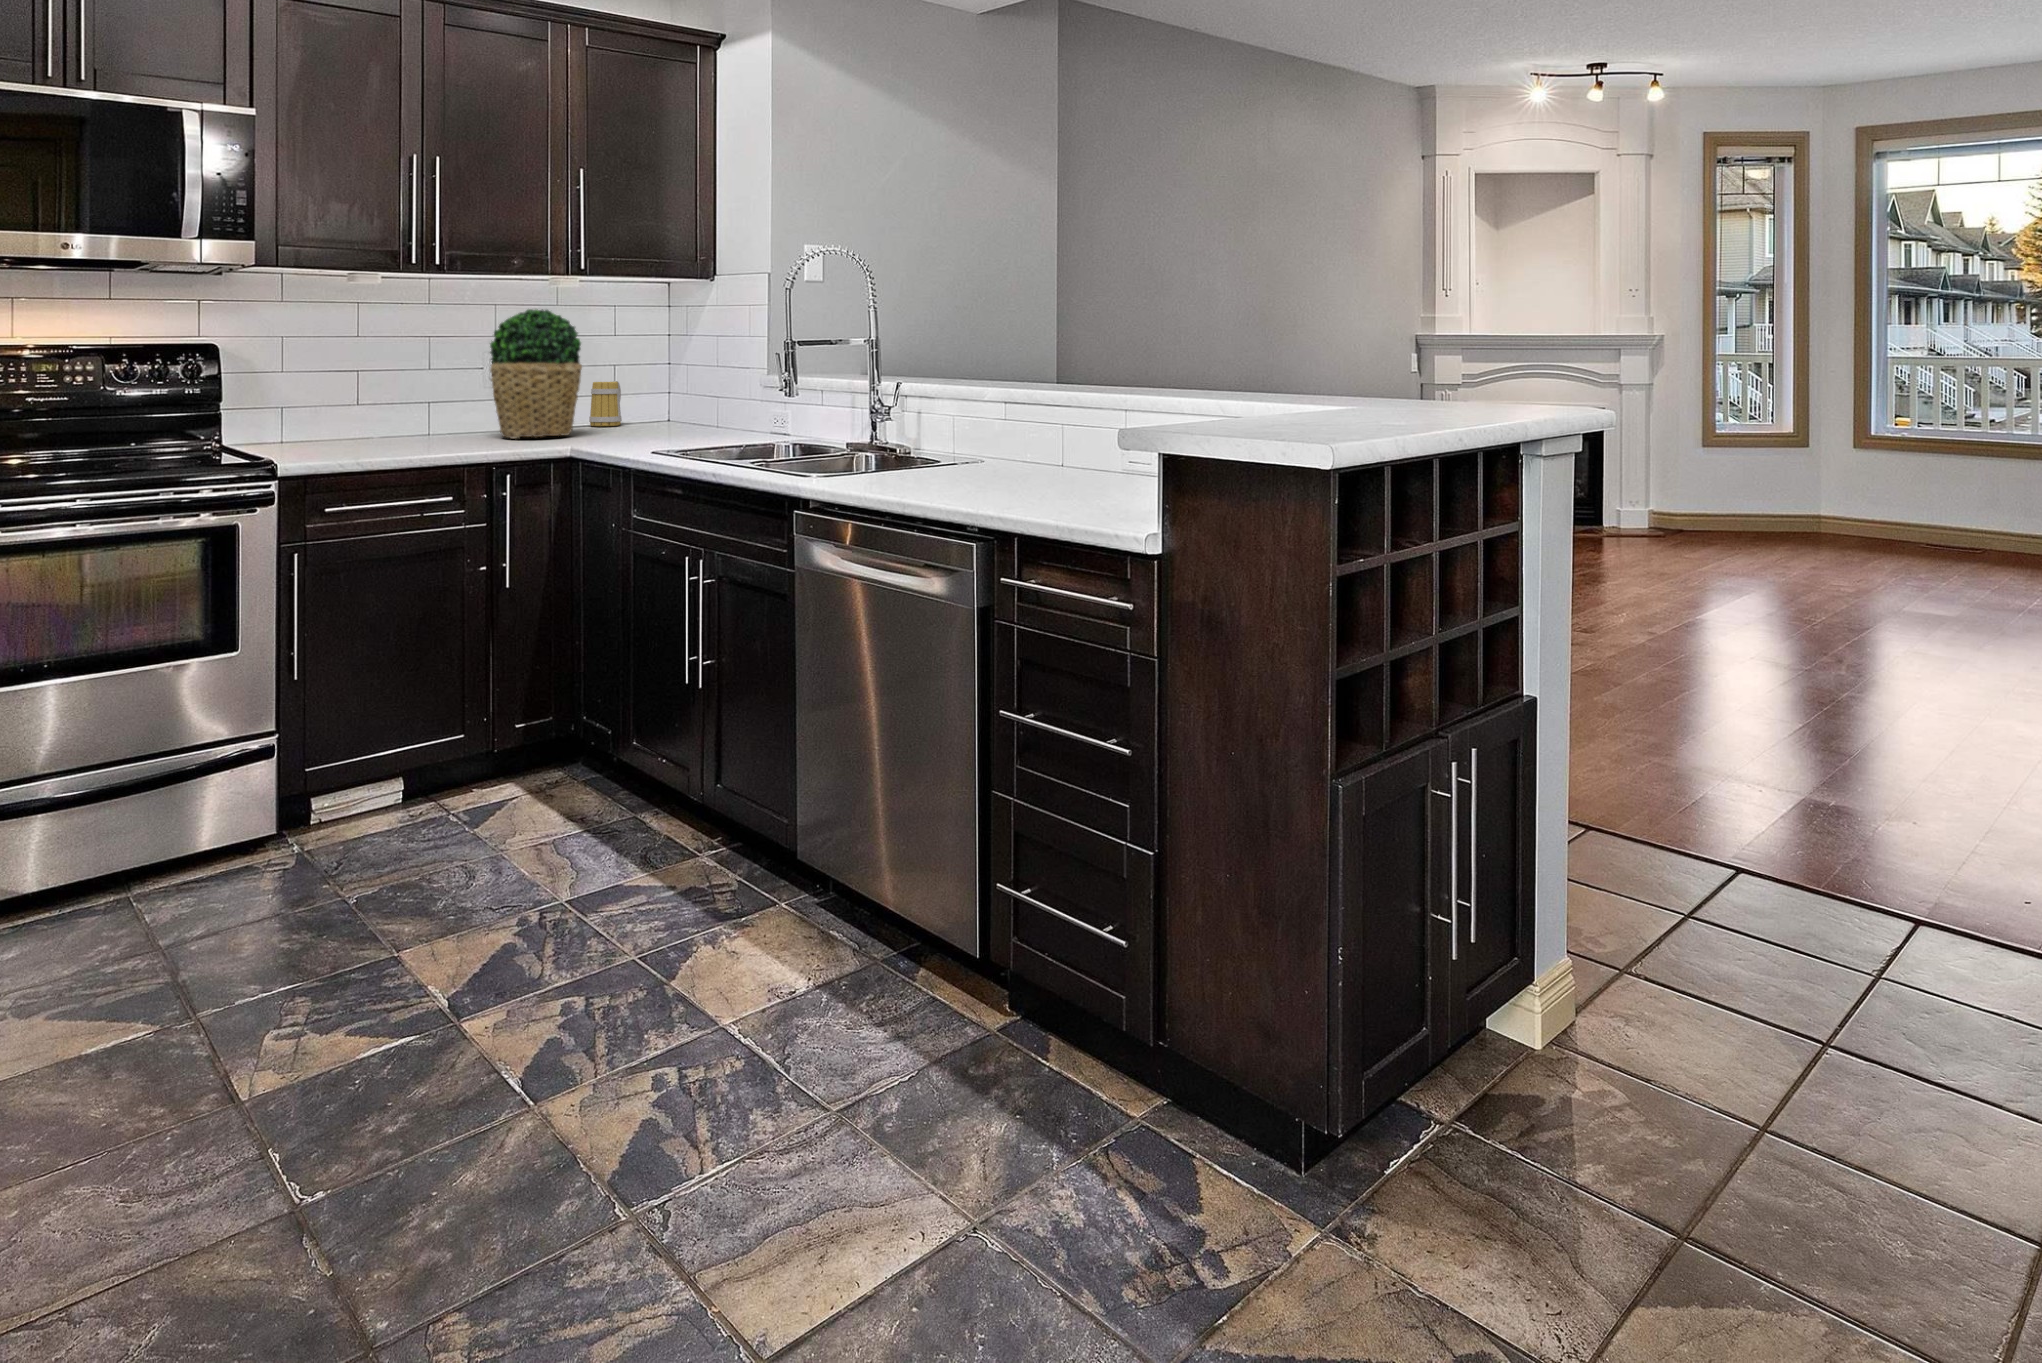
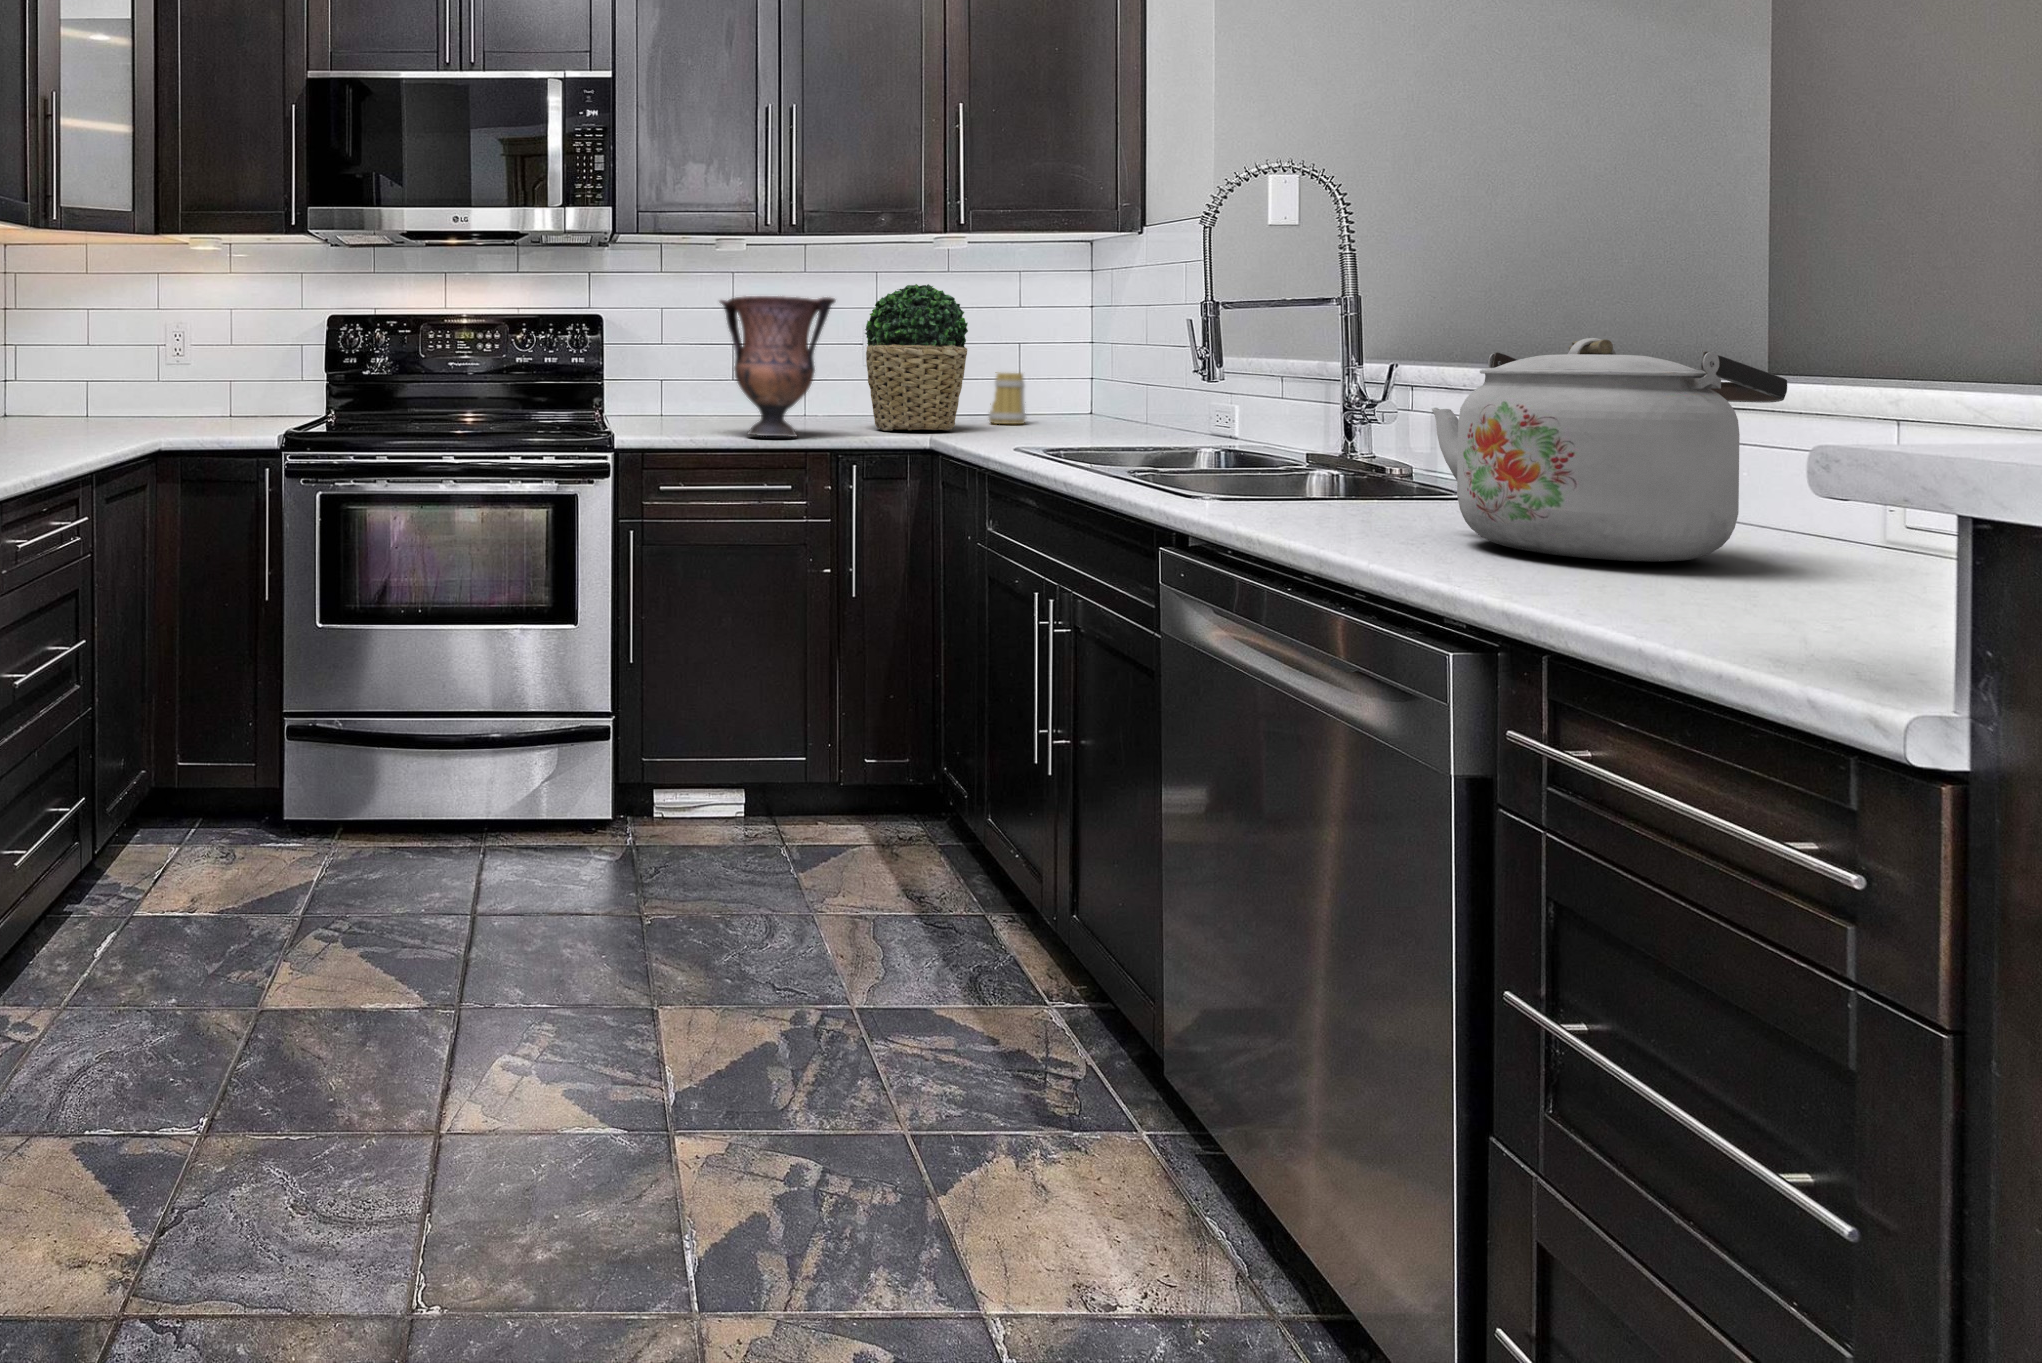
vase: none [357,323,478,452] -> present [720,296,835,437]
kettle: none [939,374,1091,494] -> present [1432,338,1787,562]

